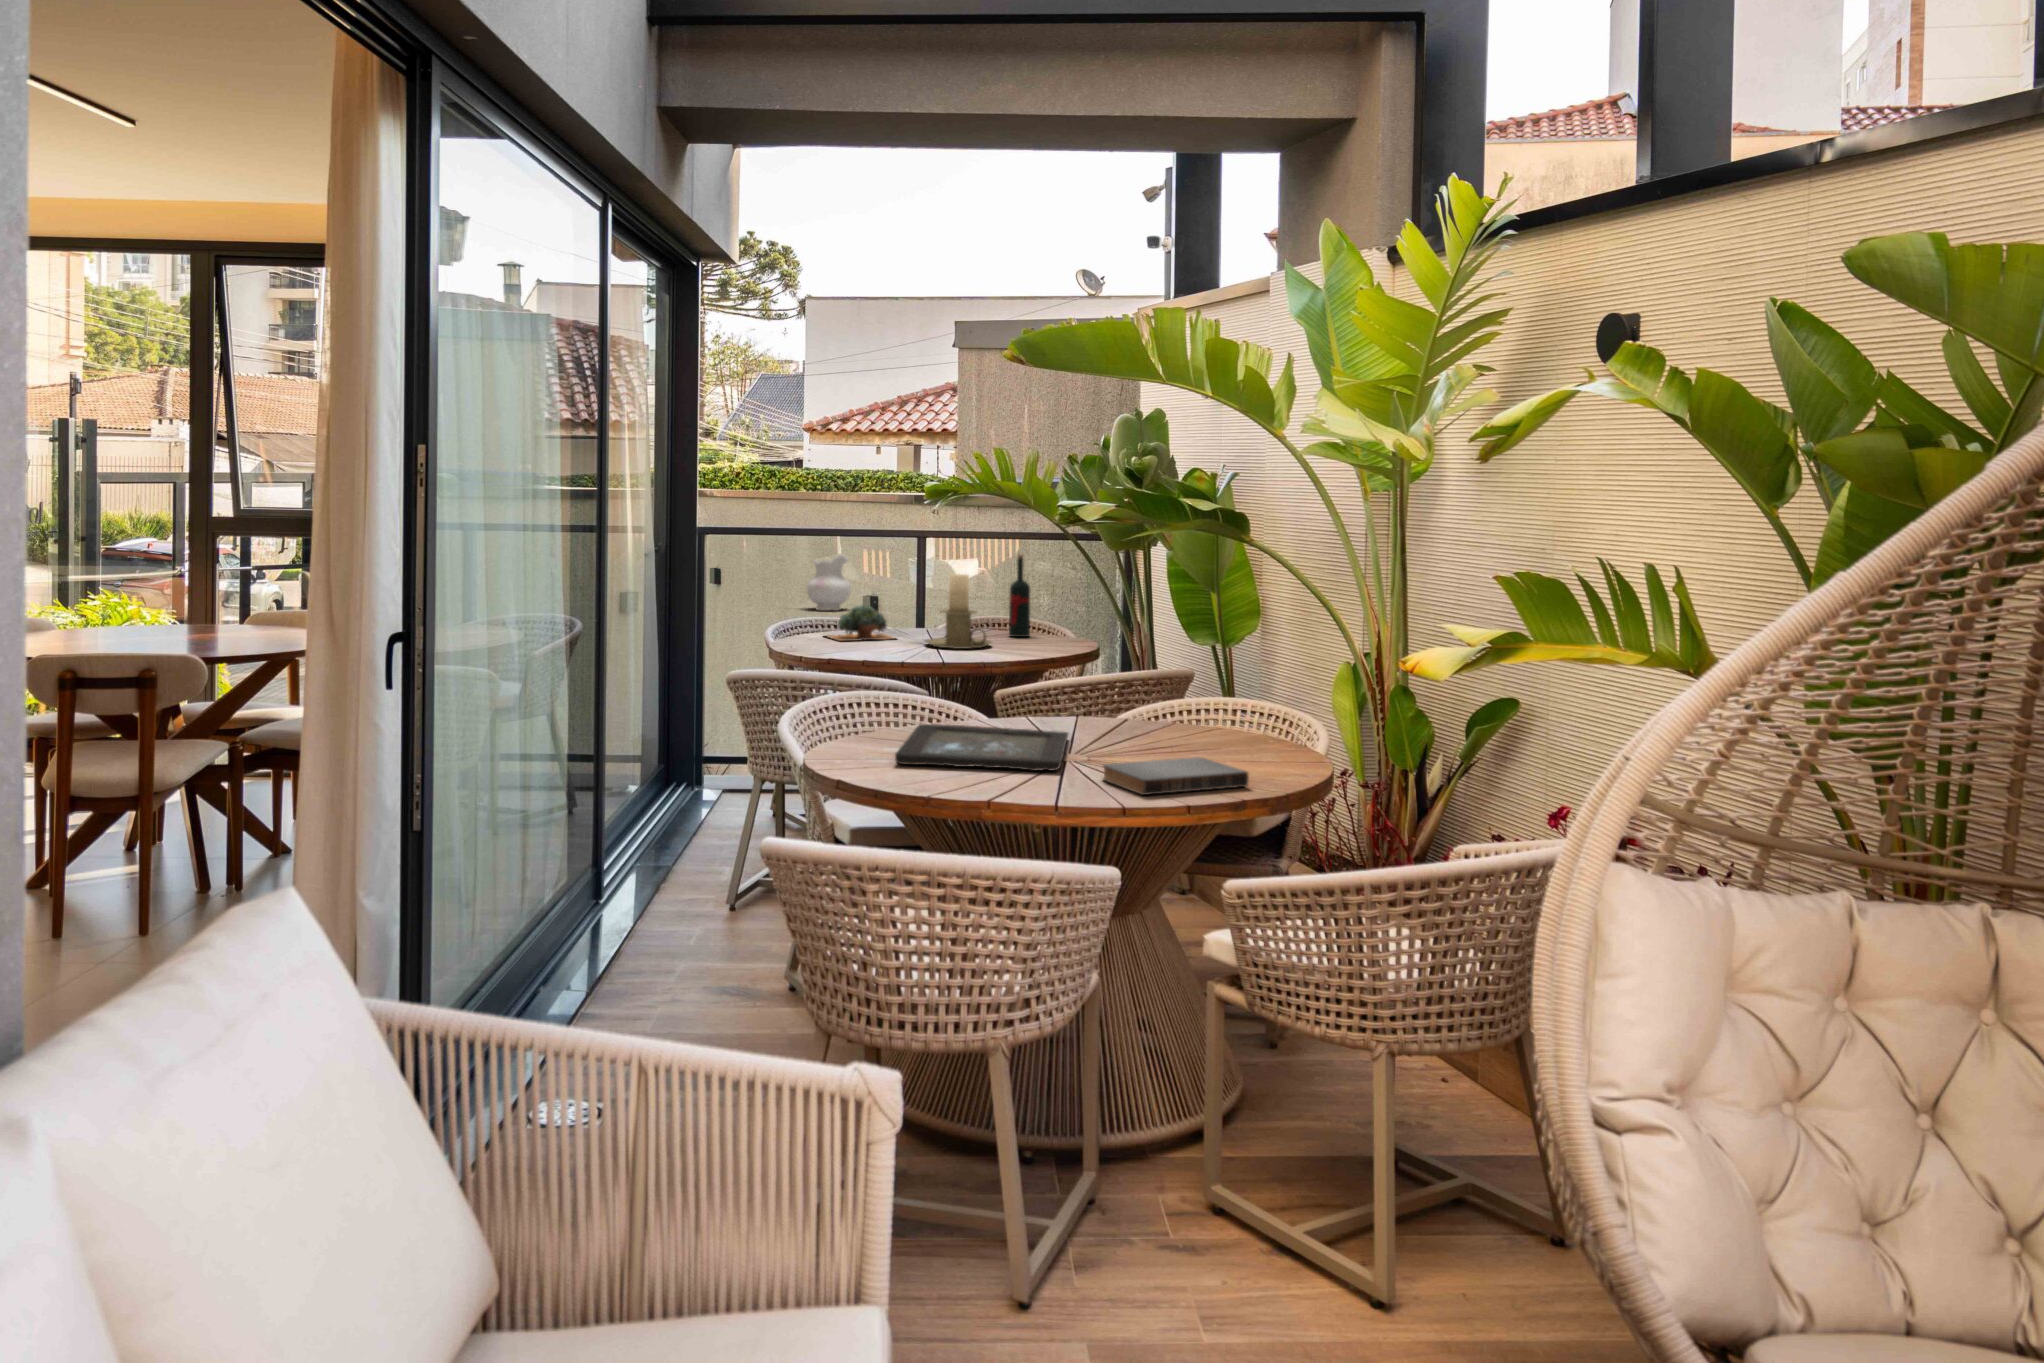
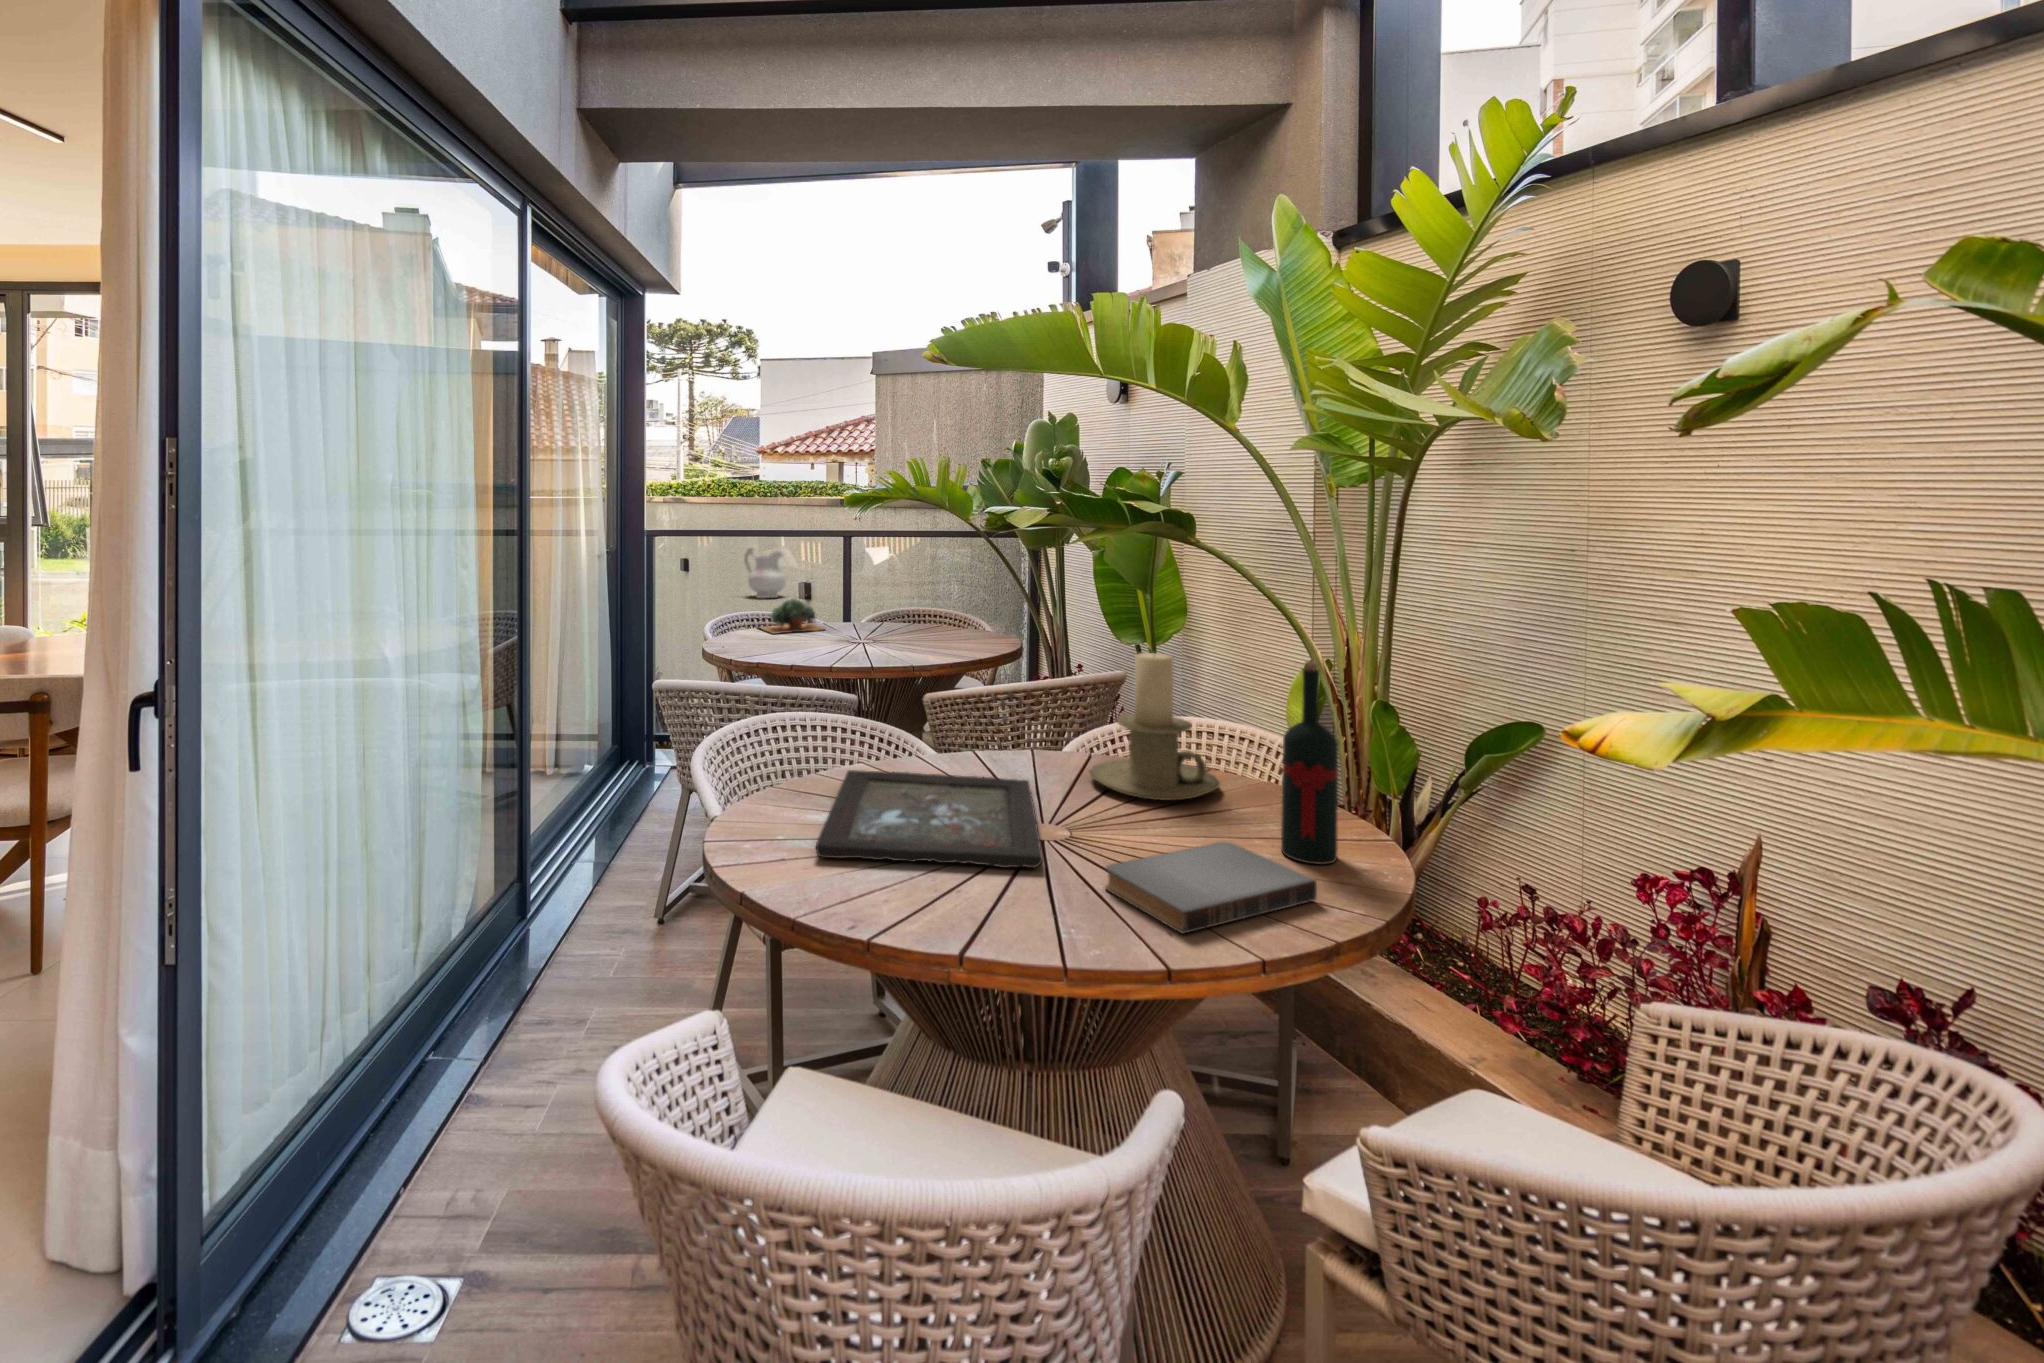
wine bottle: present [1009,554,1031,637] -> present [1281,661,1338,865]
candle holder: present [926,574,991,649] -> present [1090,653,1220,800]

